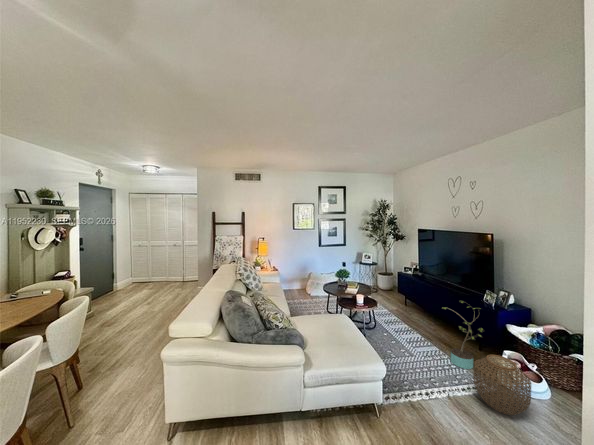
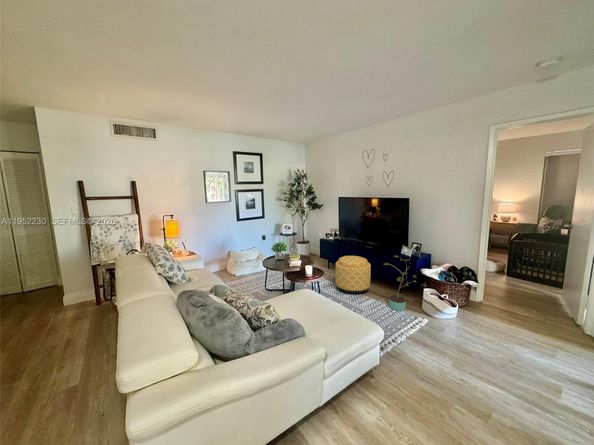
ottoman: none [398,293,440,338] -> present [335,256,371,294]
woven basket: present [473,355,531,415] -> none [419,294,460,337]

